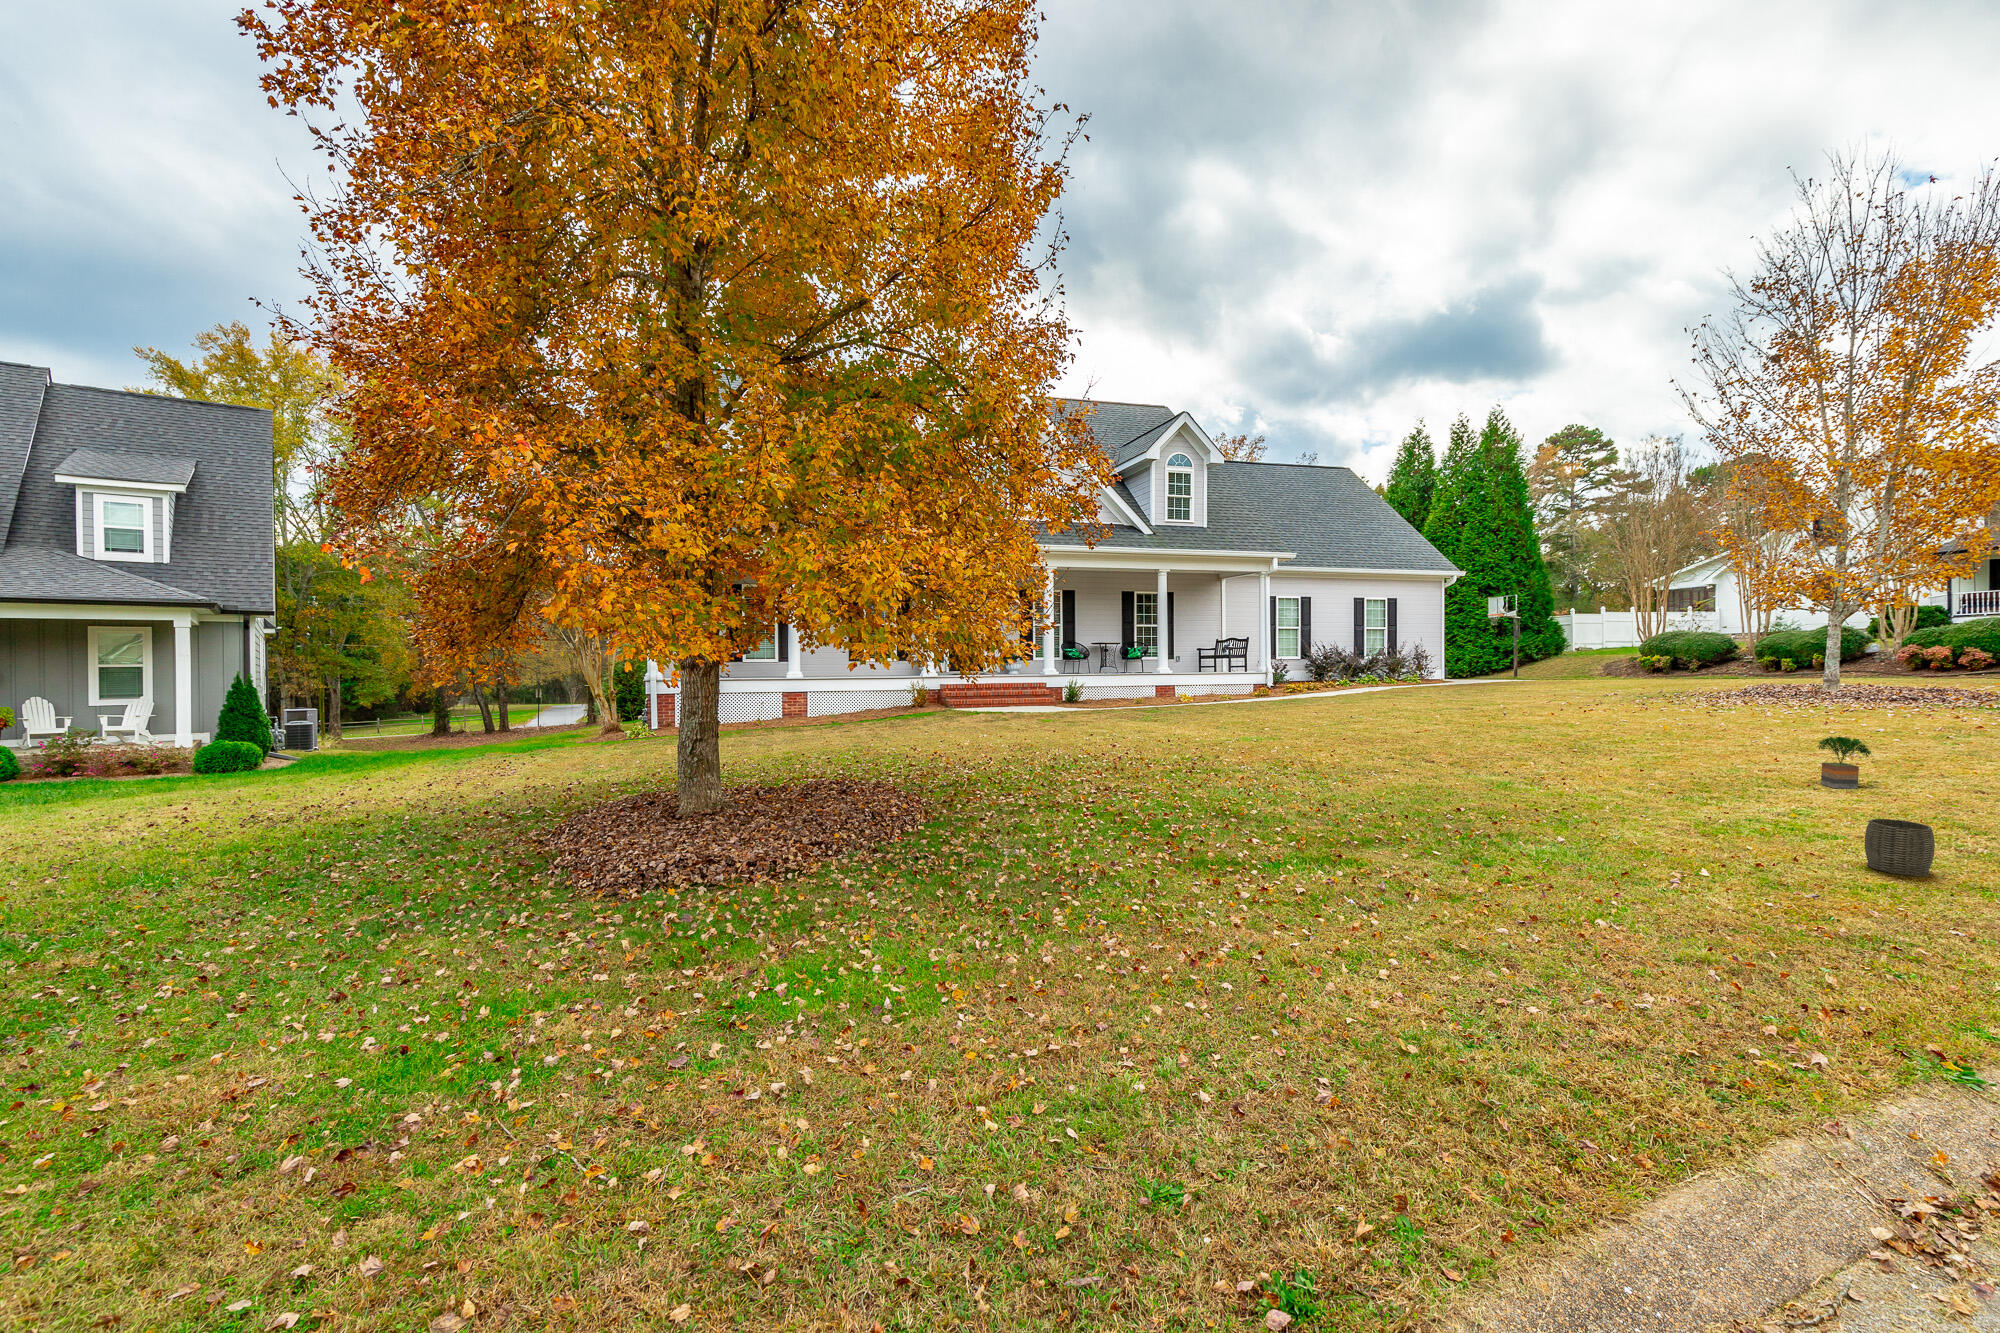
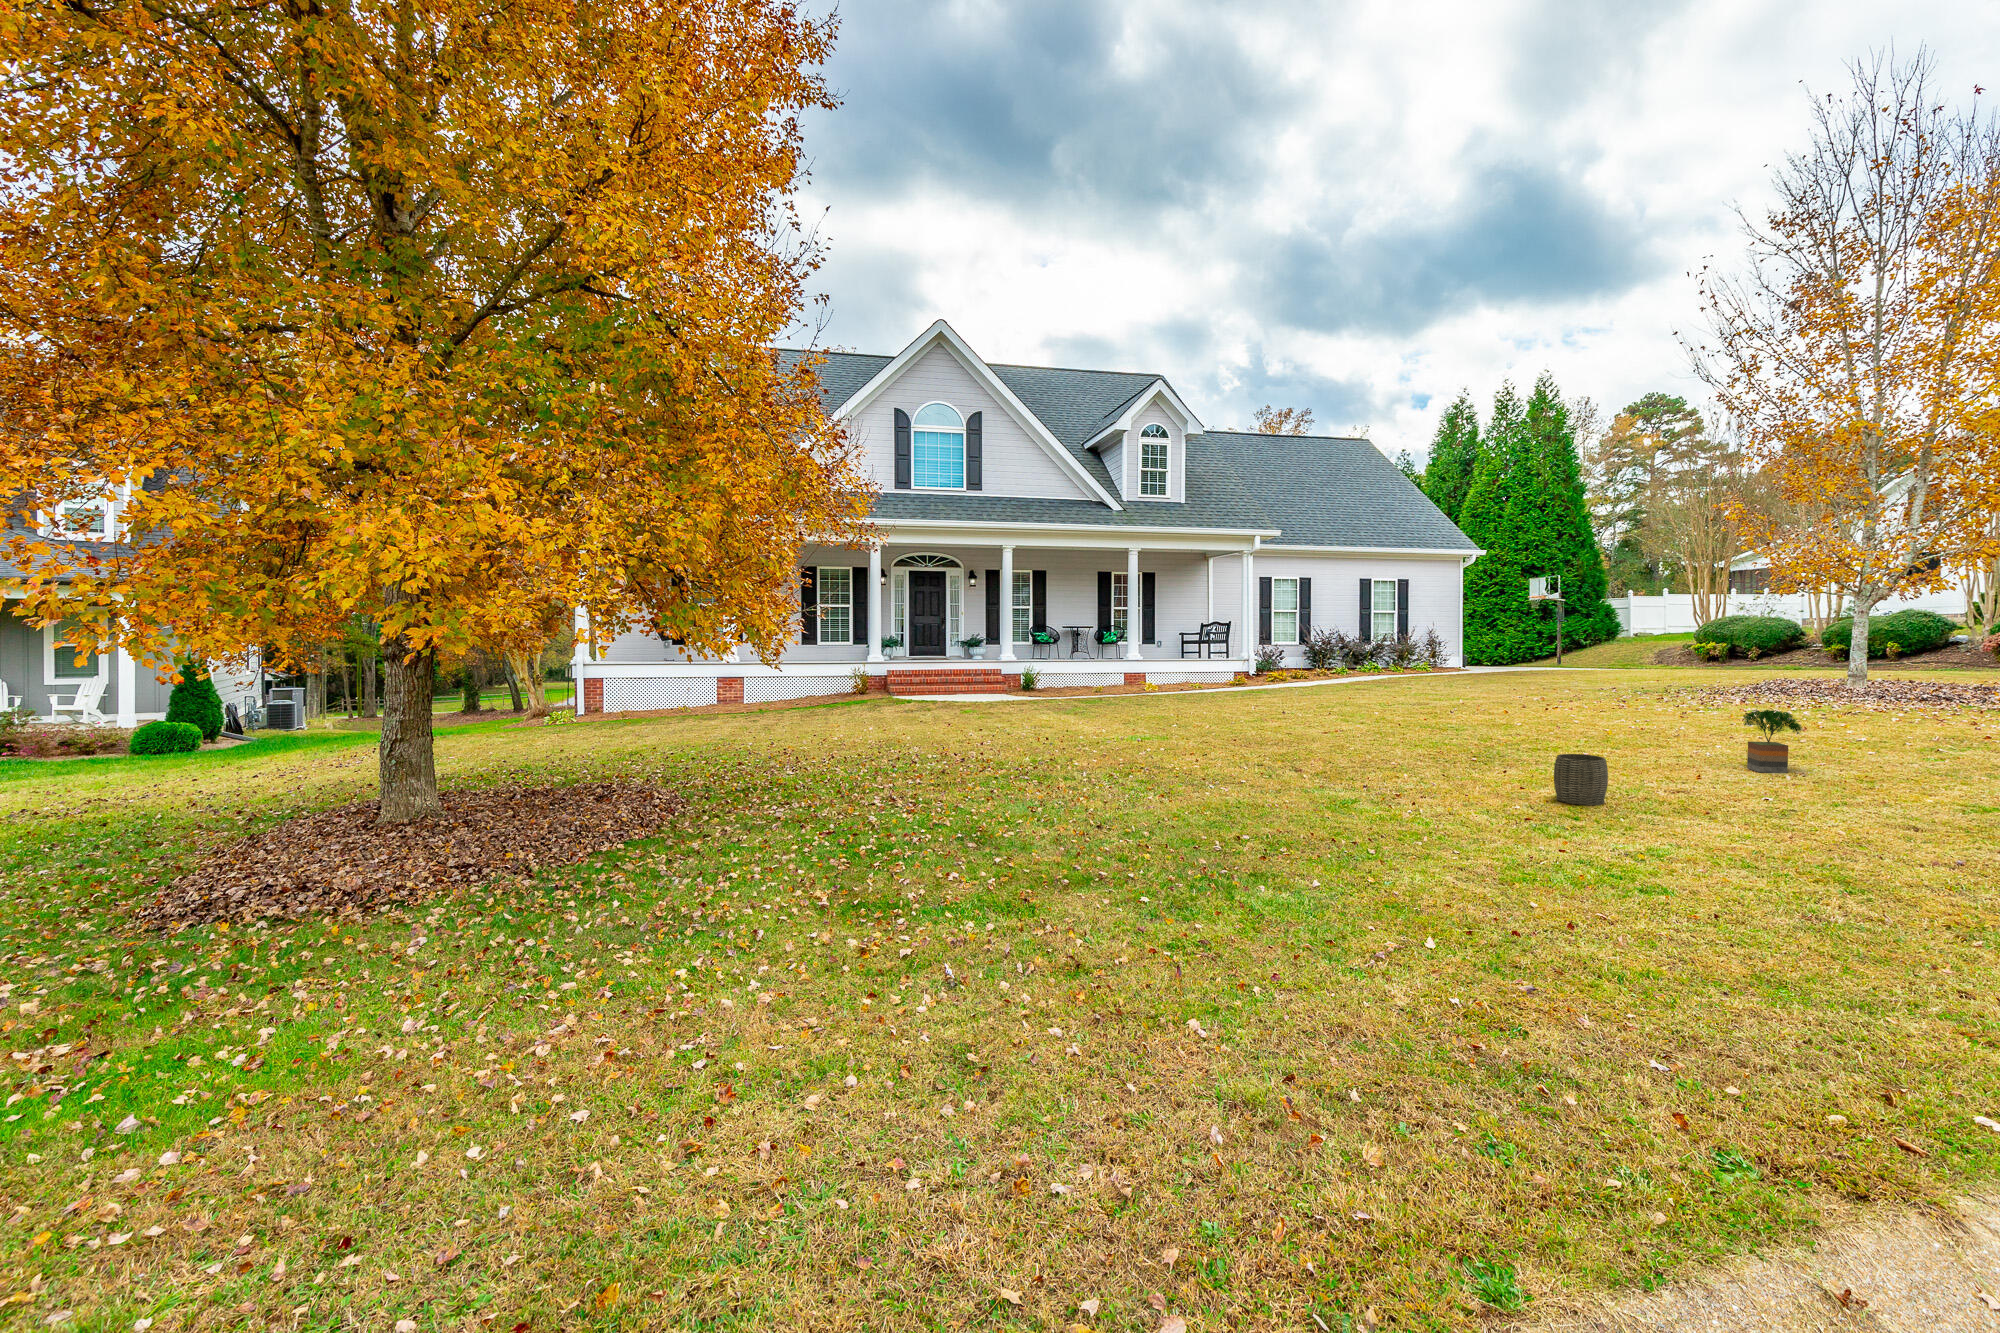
woven basket: present [1865,819,1935,876] -> present [1554,754,1608,805]

